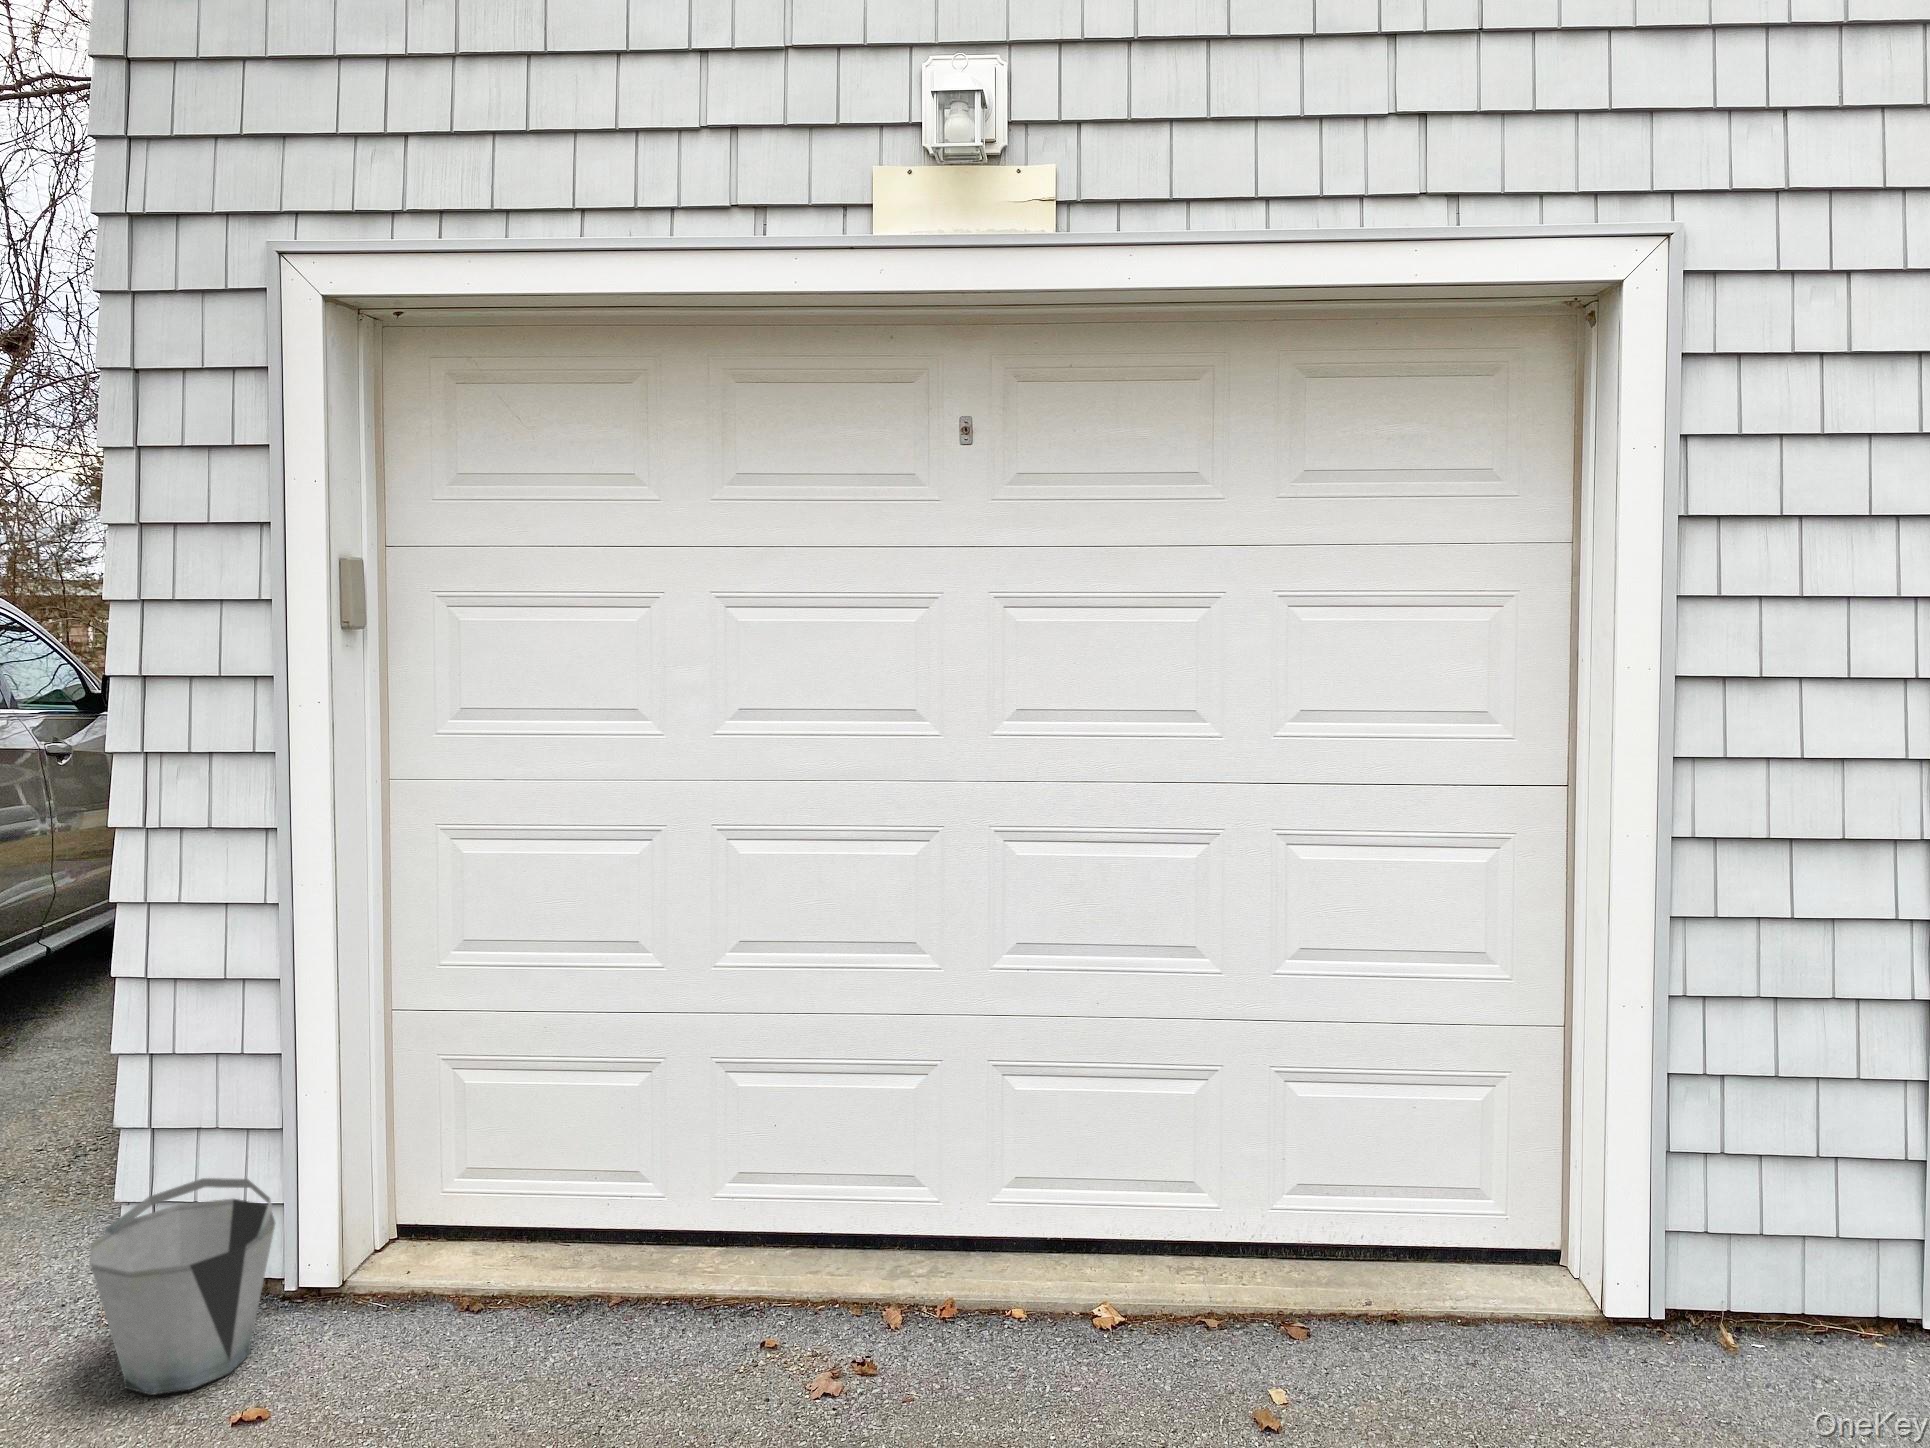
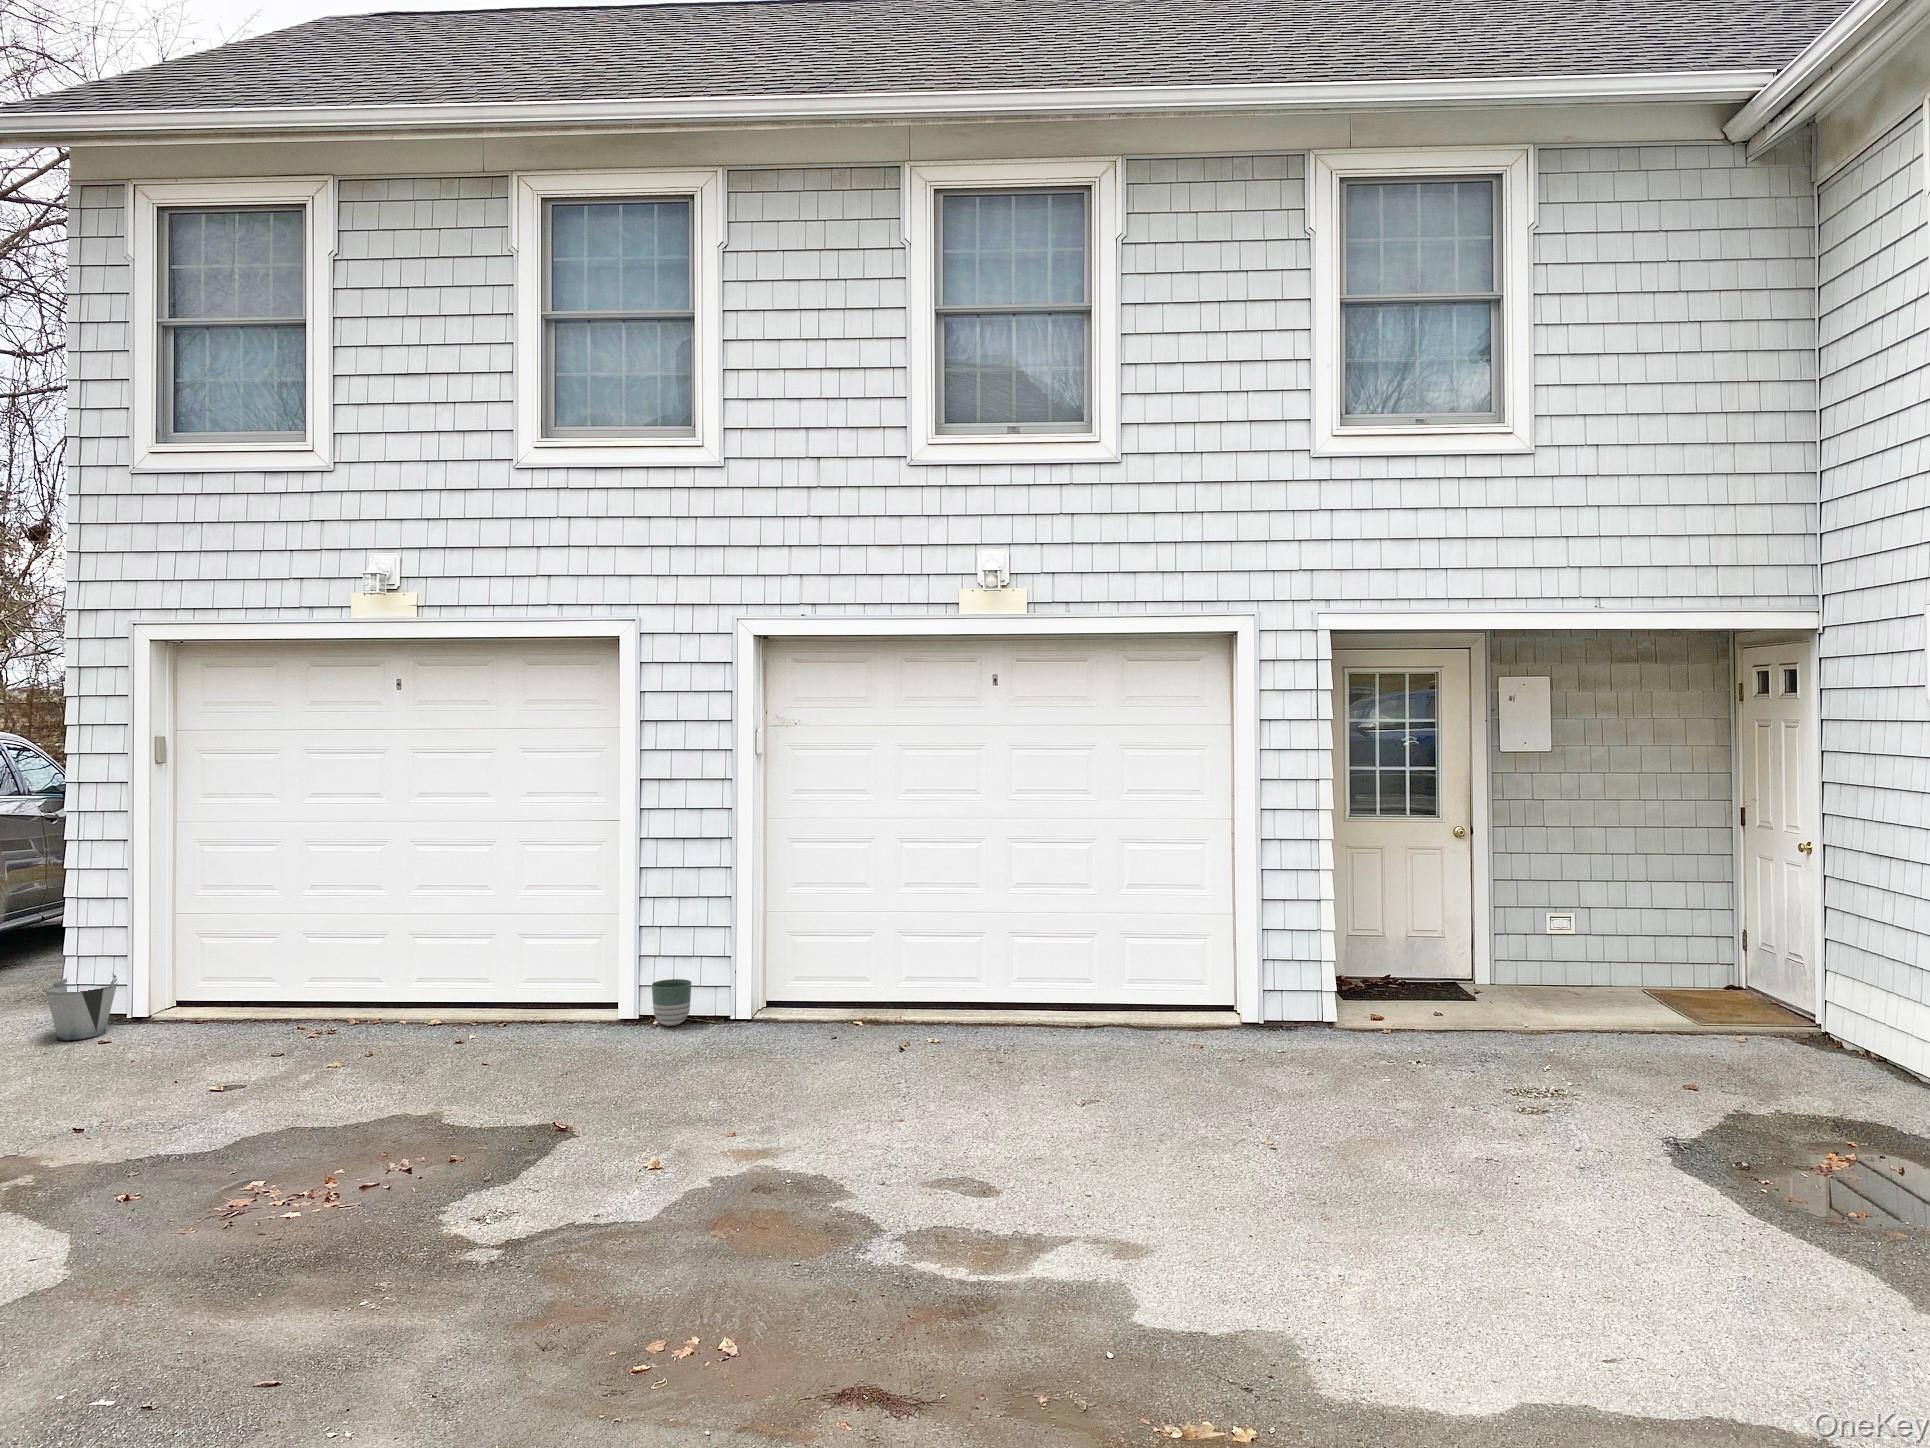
planter: none [1733,1221,1856,1364] -> present [652,979,691,1026]

